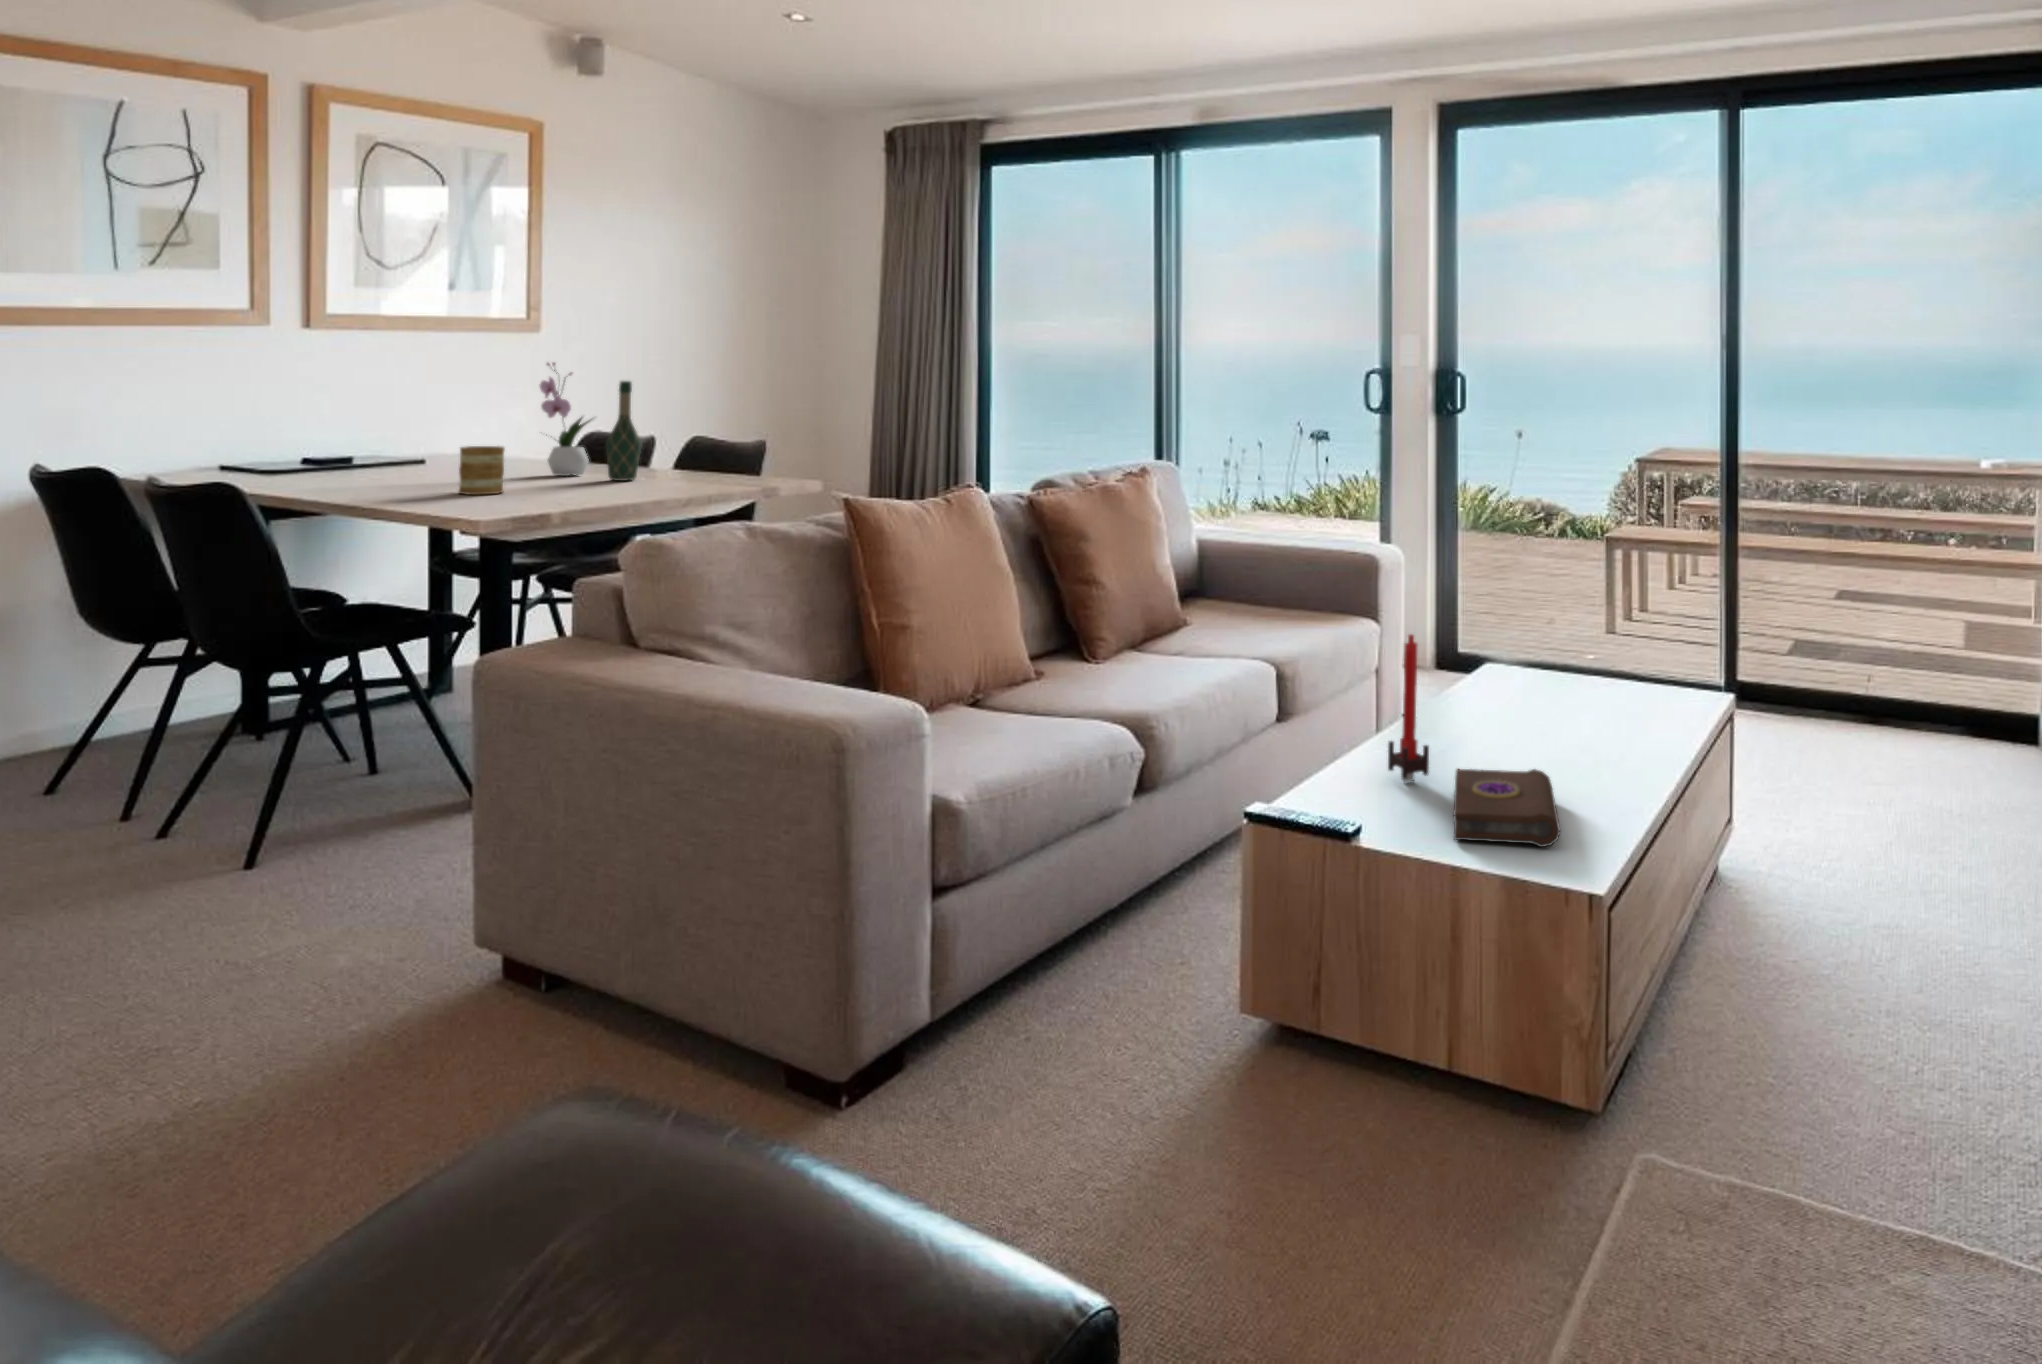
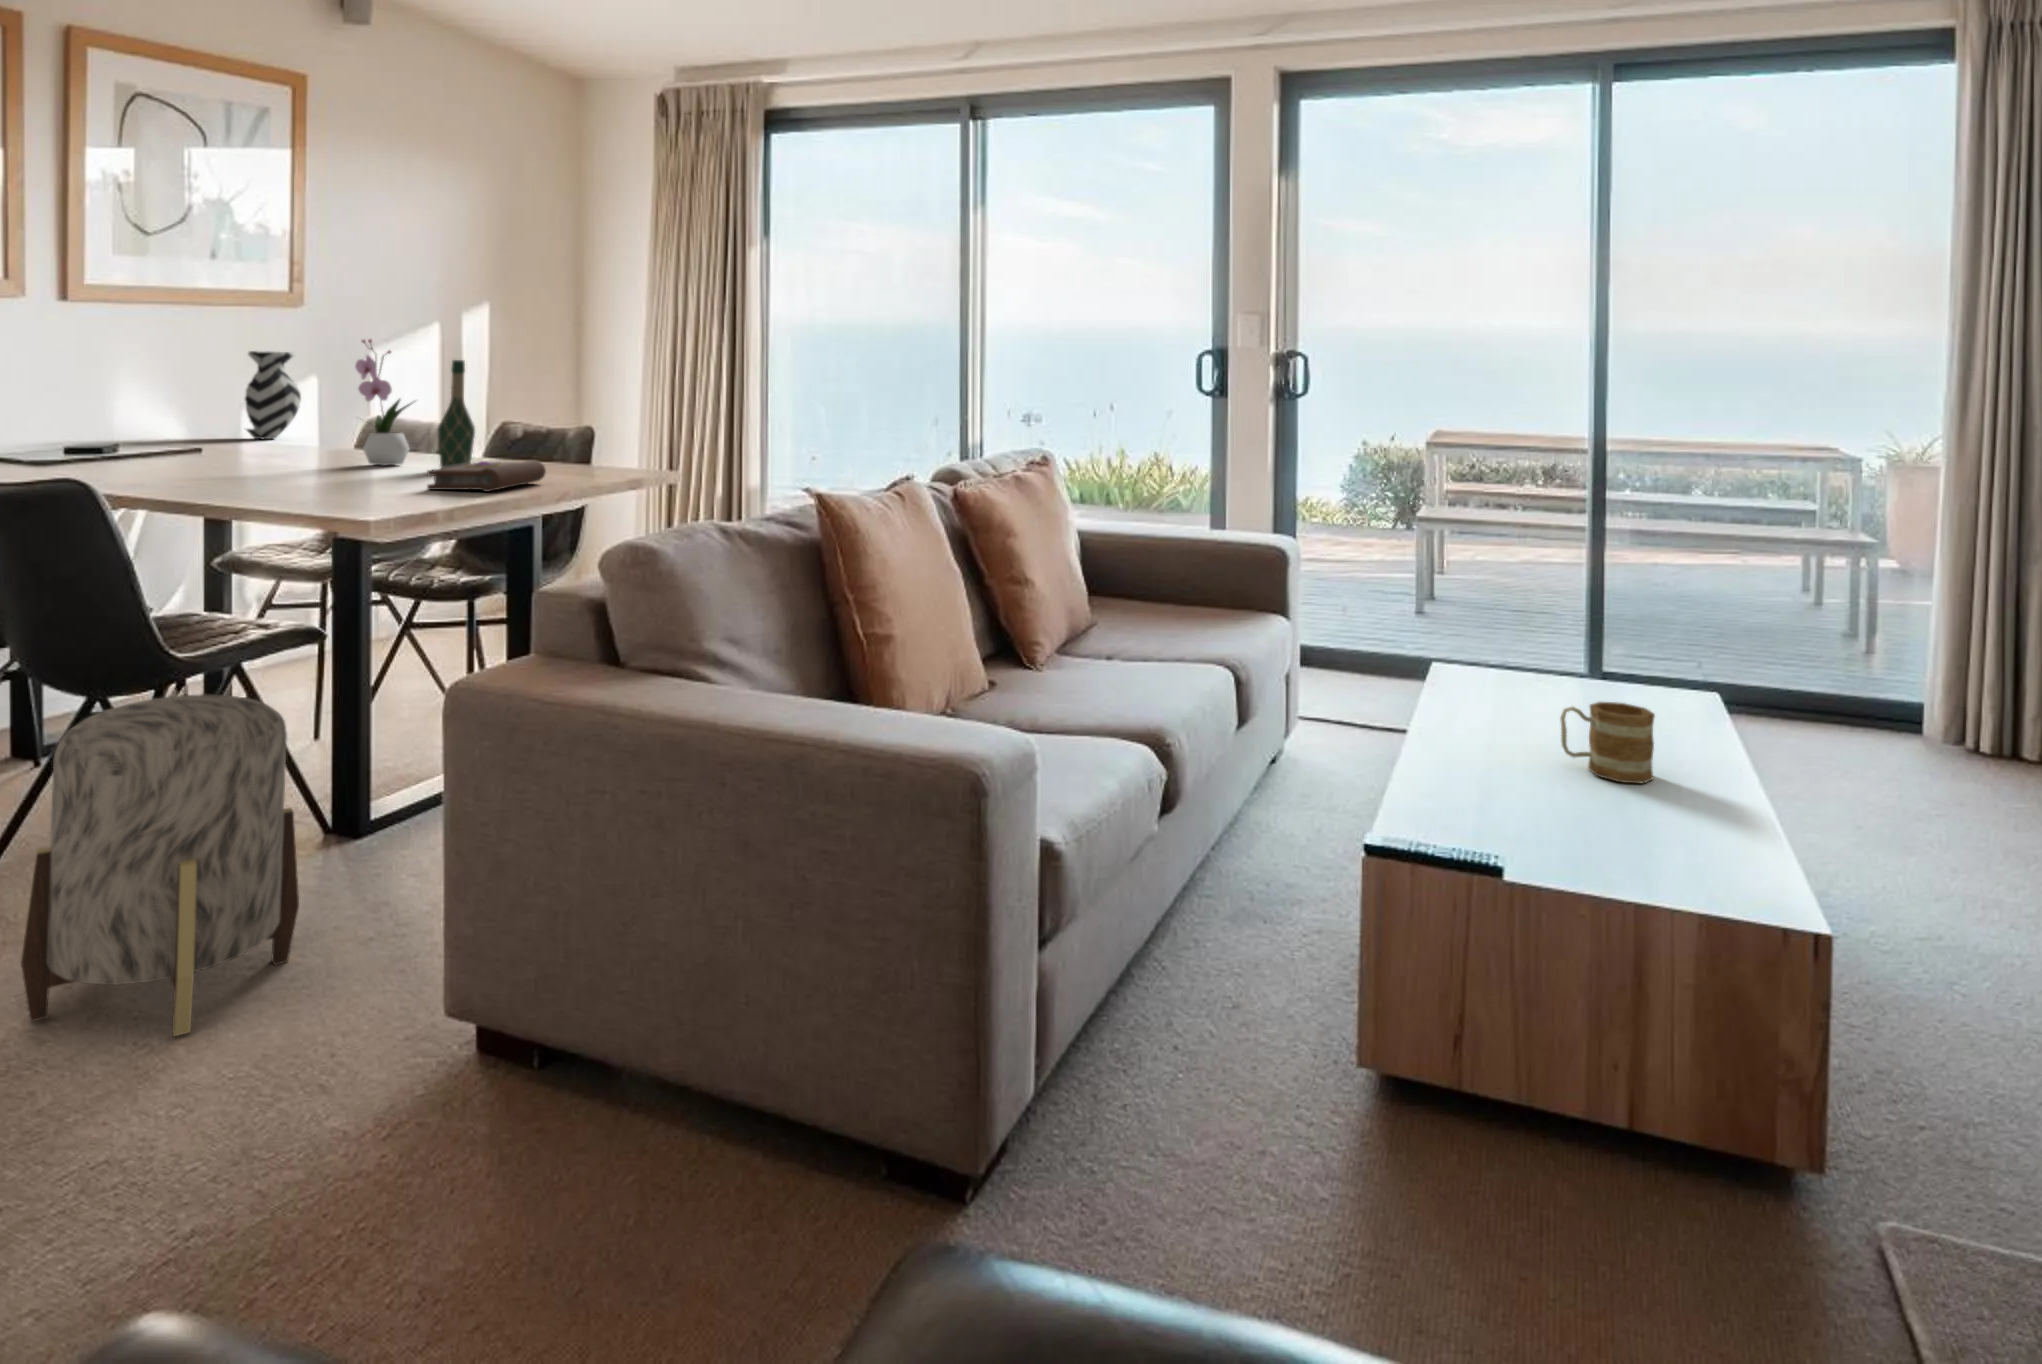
vase: none [468,372,533,452] -> present [245,351,301,439]
mug: present [459,446,504,495] -> present [1560,702,1655,783]
candle: present [1388,634,1429,782] -> none [1462,639,1512,801]
ottoman: none [147,669,399,955] -> present [21,694,299,1036]
book: present [1454,769,1560,847] -> present [427,460,546,492]

